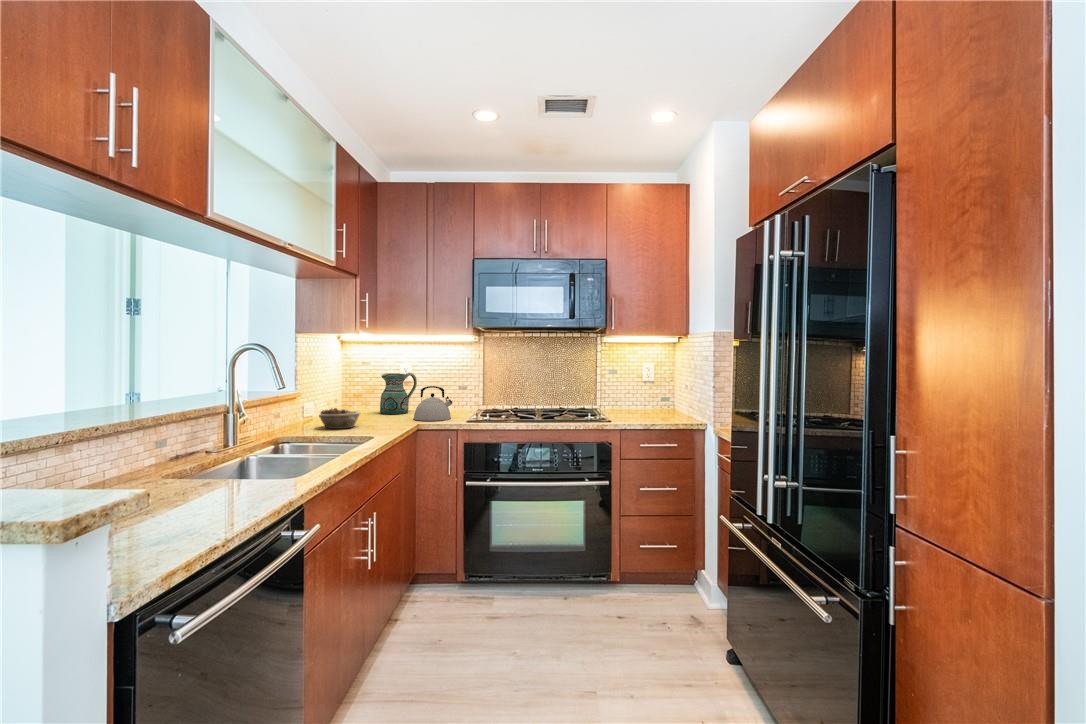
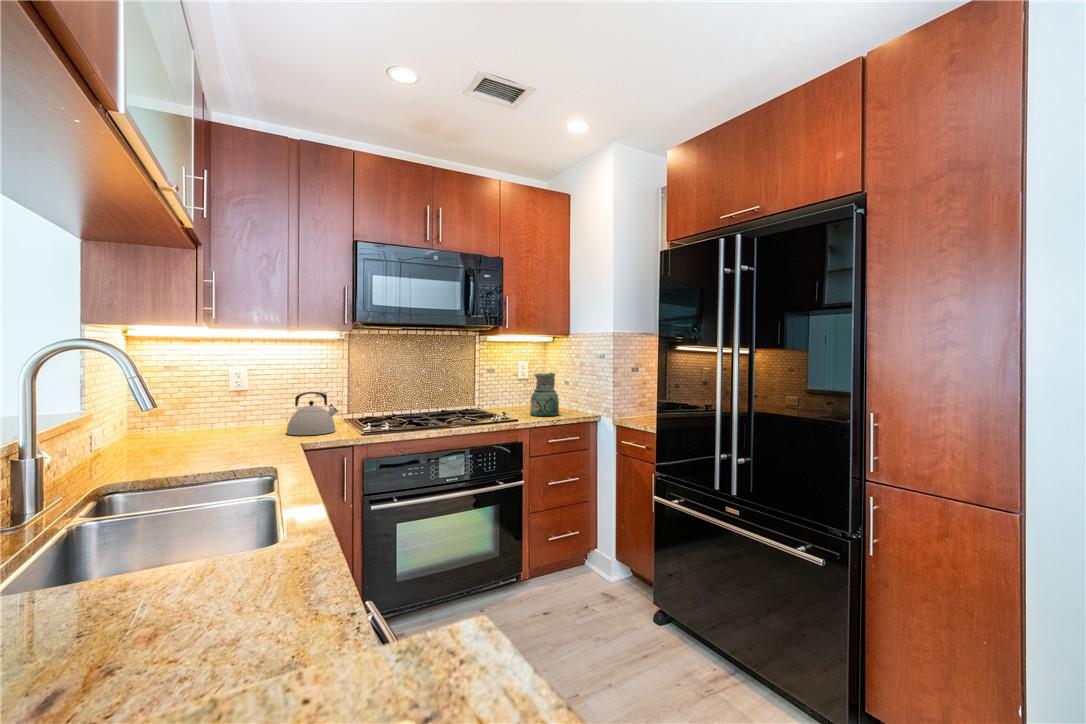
ceramic pitcher: present [380,373,417,414] -> present [530,372,559,416]
succulent planter: present [319,408,360,429] -> none [165,427,231,457]

